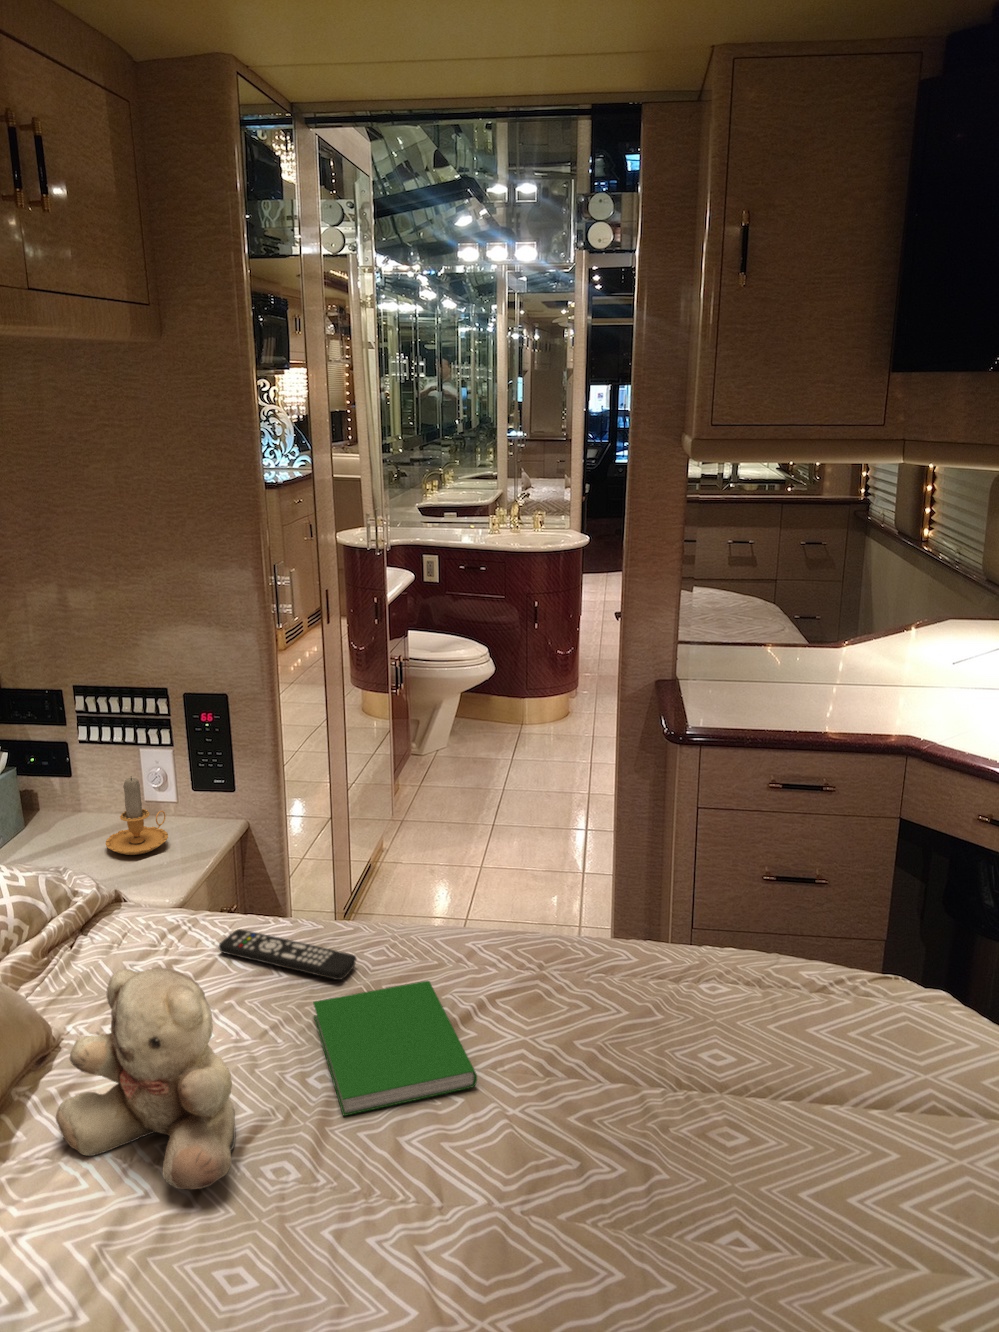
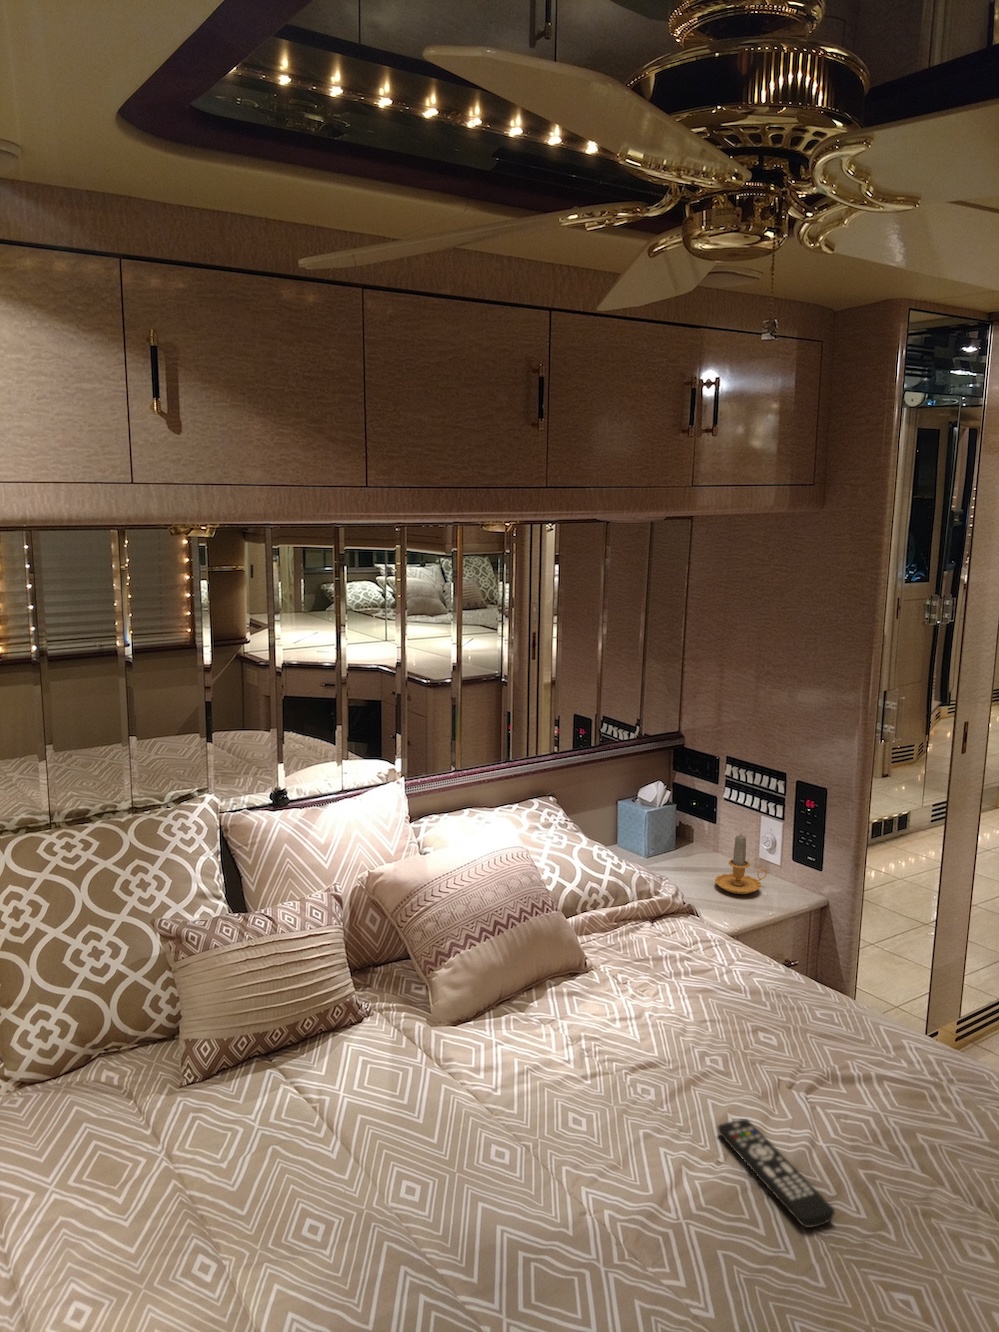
remote control: present [219,929,356,980] -> present [718,1119,835,1228]
teddy bear: present [56,968,235,1189] -> none [549,922,642,1073]
hardcover book: present [313,981,477,1116] -> none [708,1015,840,1118]

